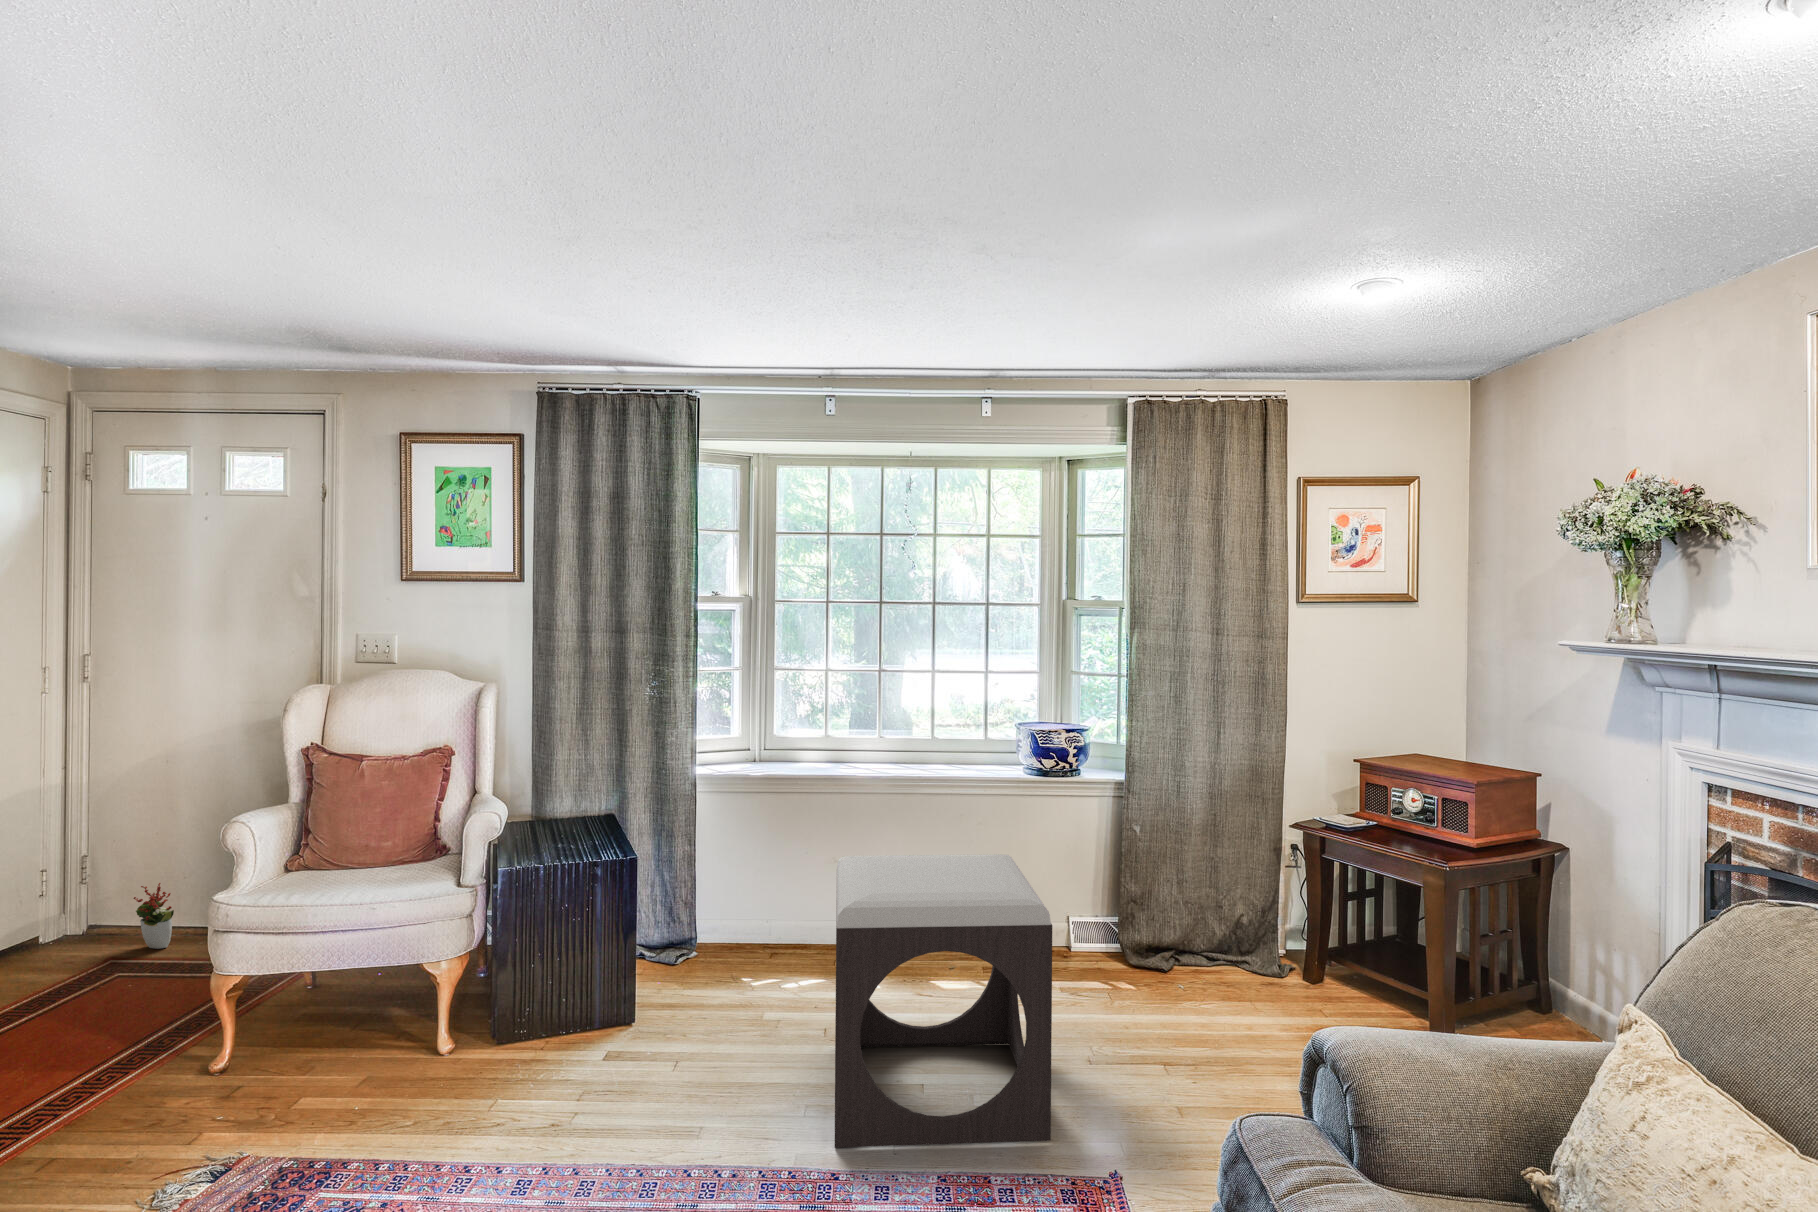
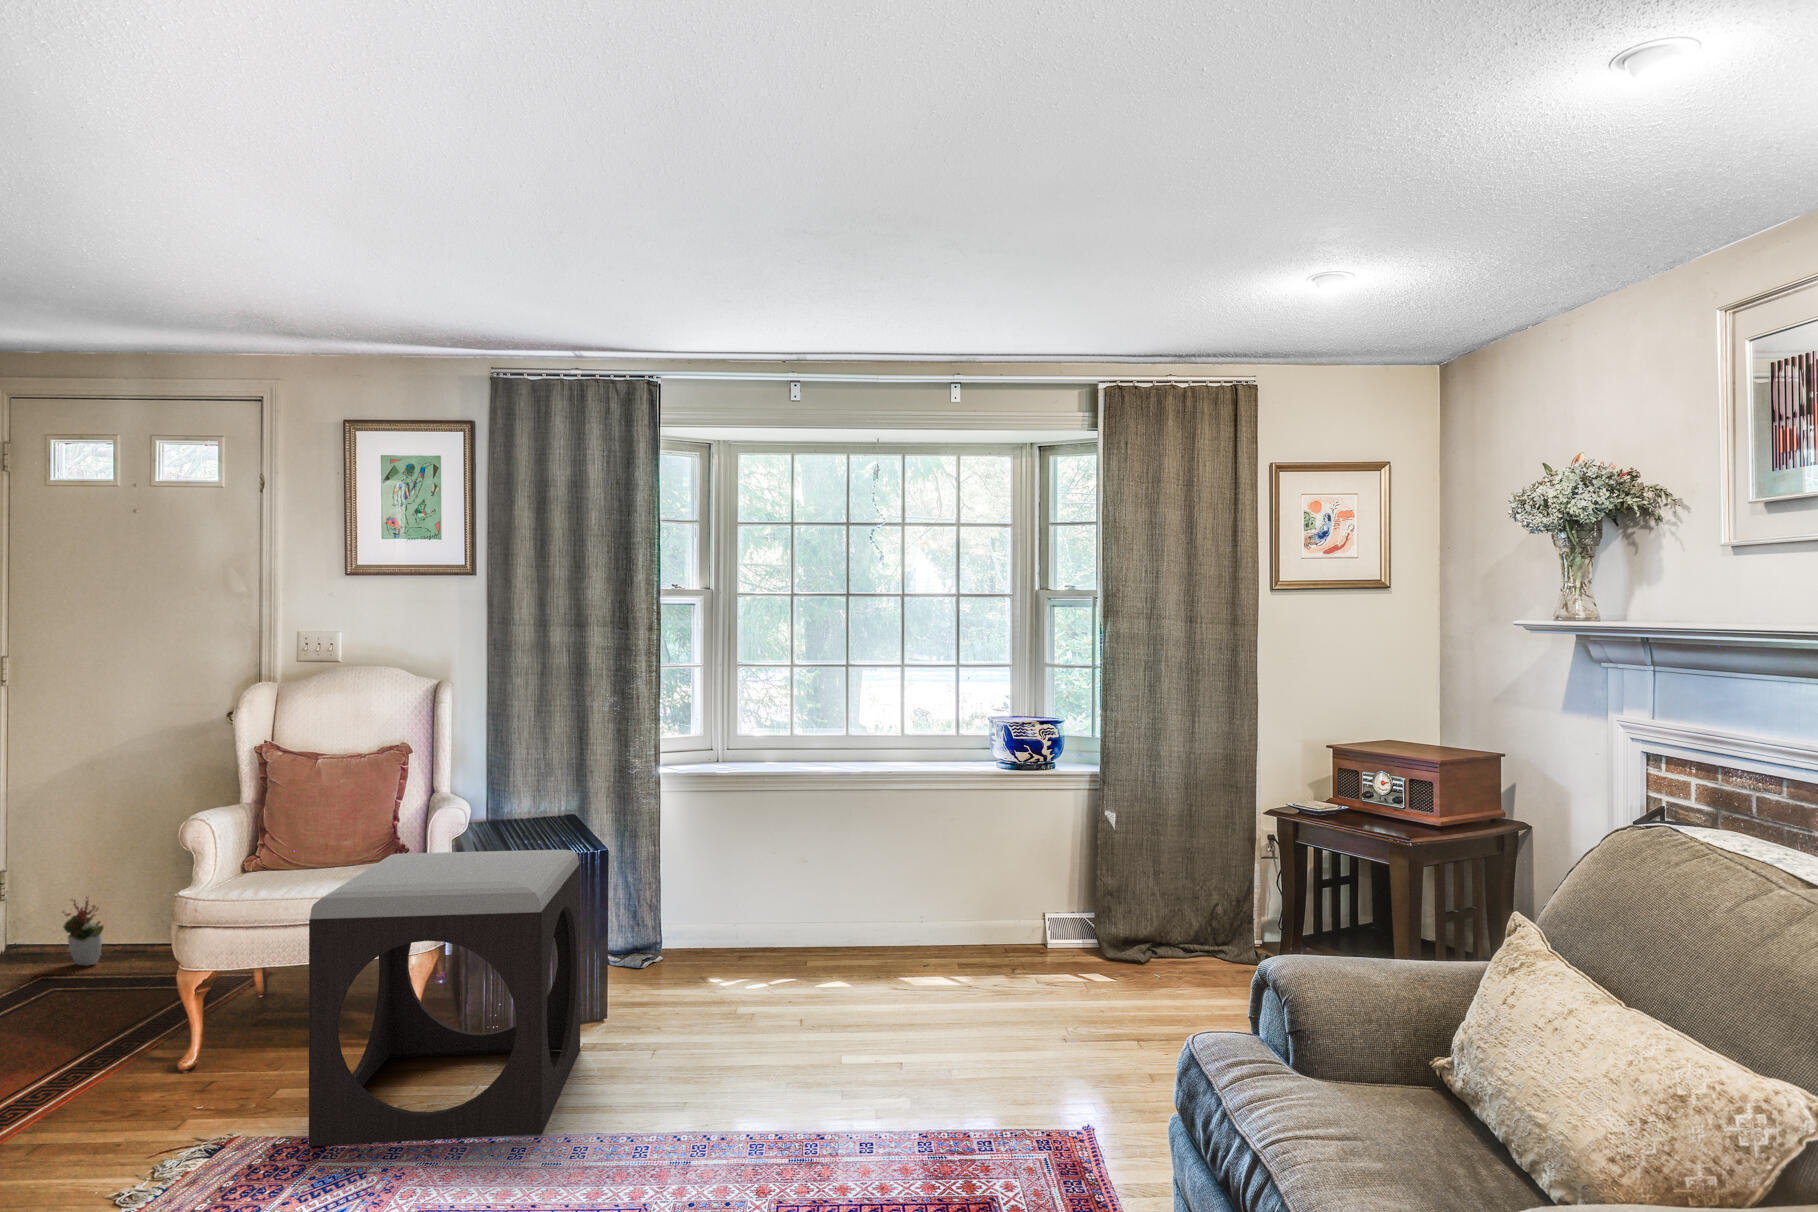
footstool: present [835,854,1052,1148] -> present [309,850,580,1146]

